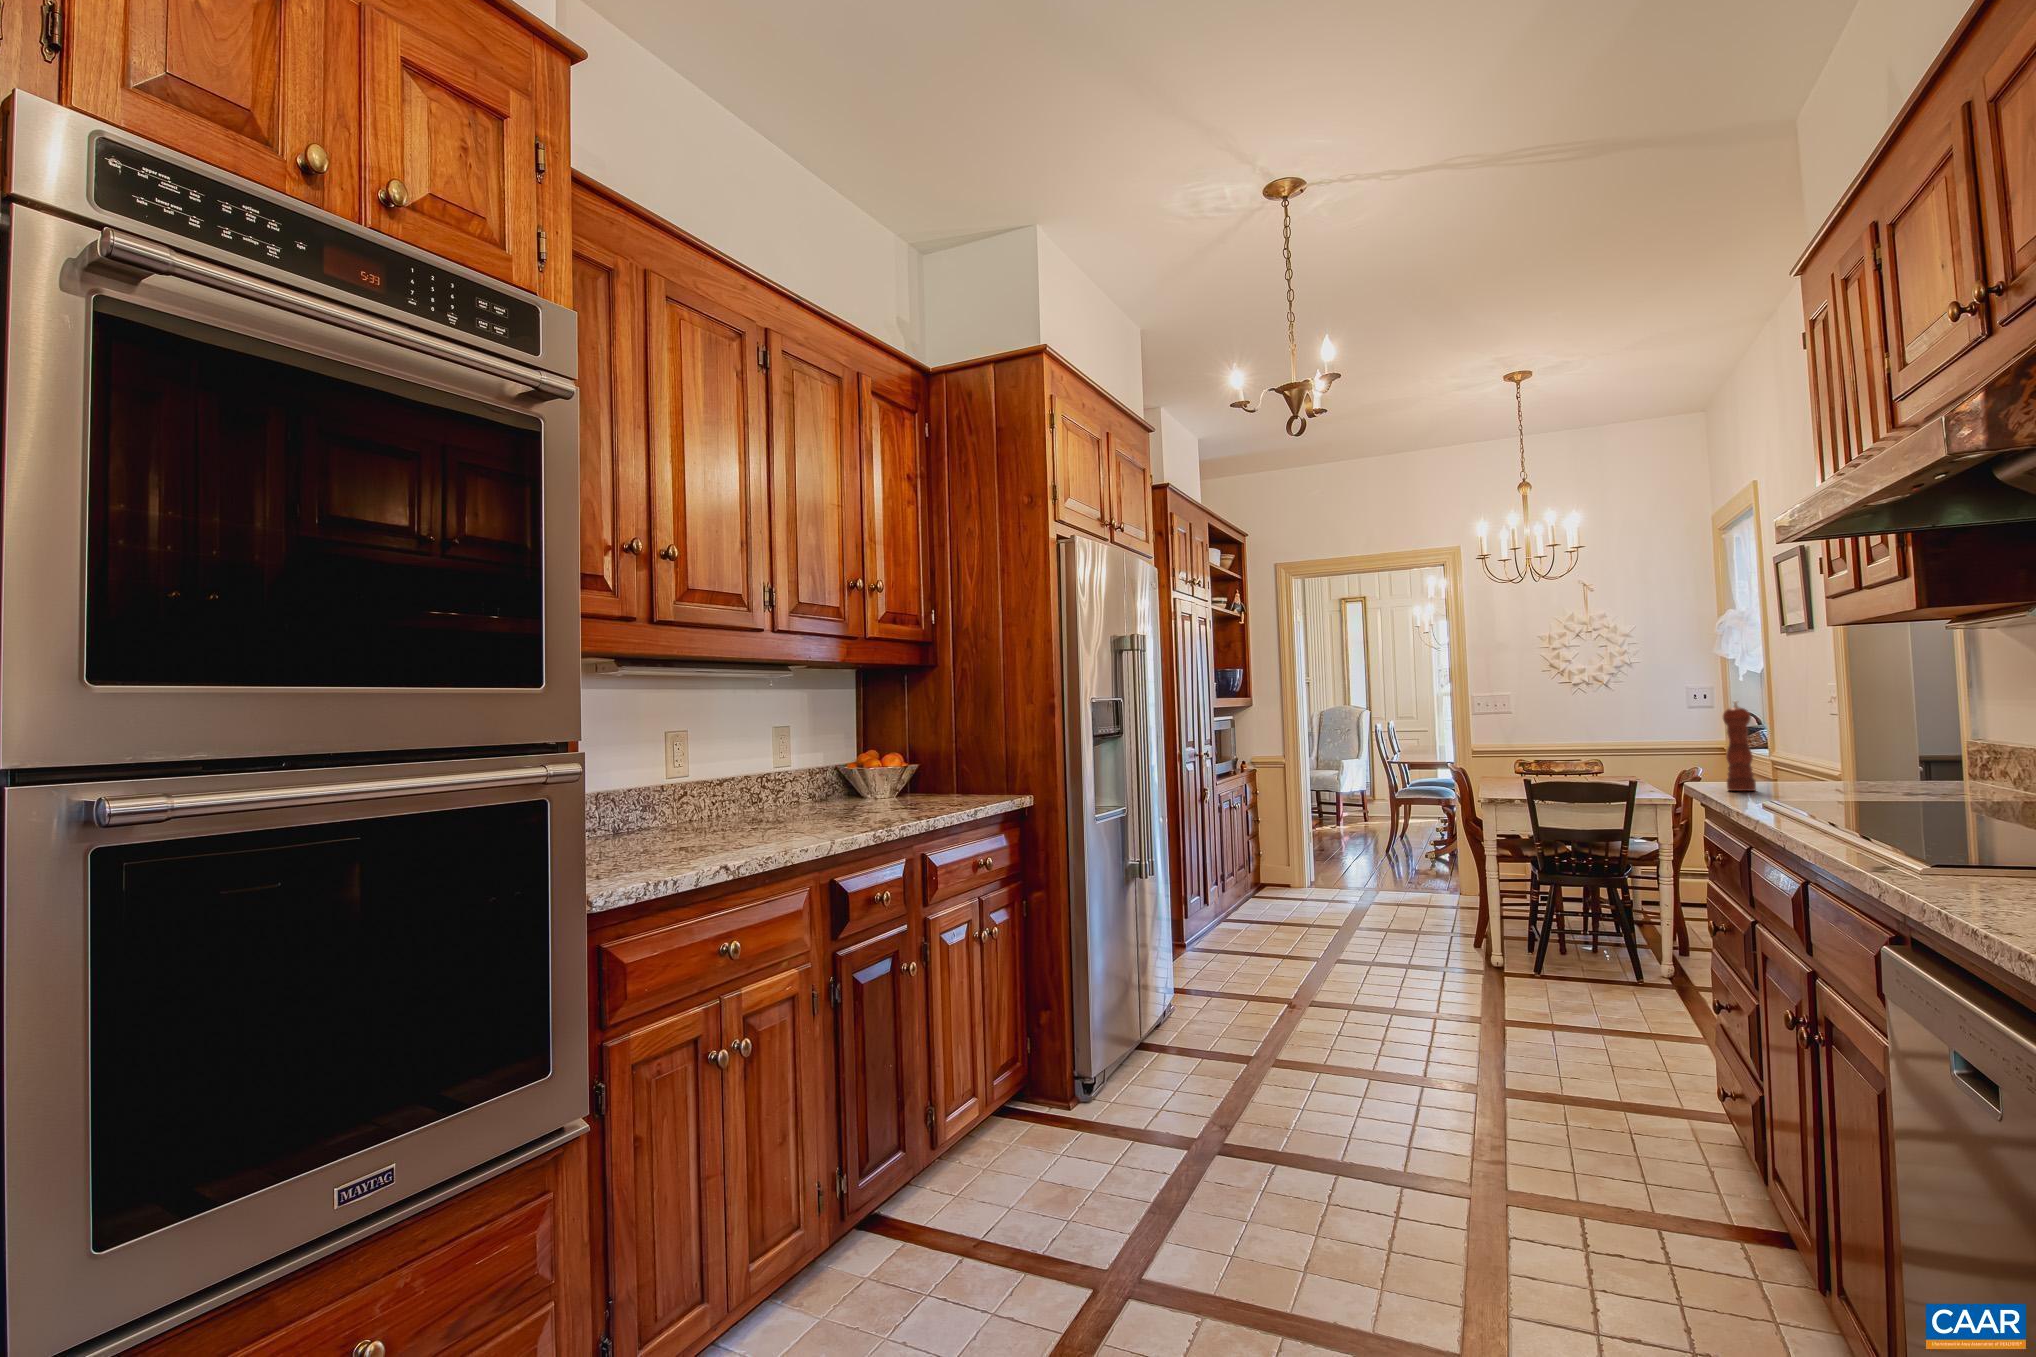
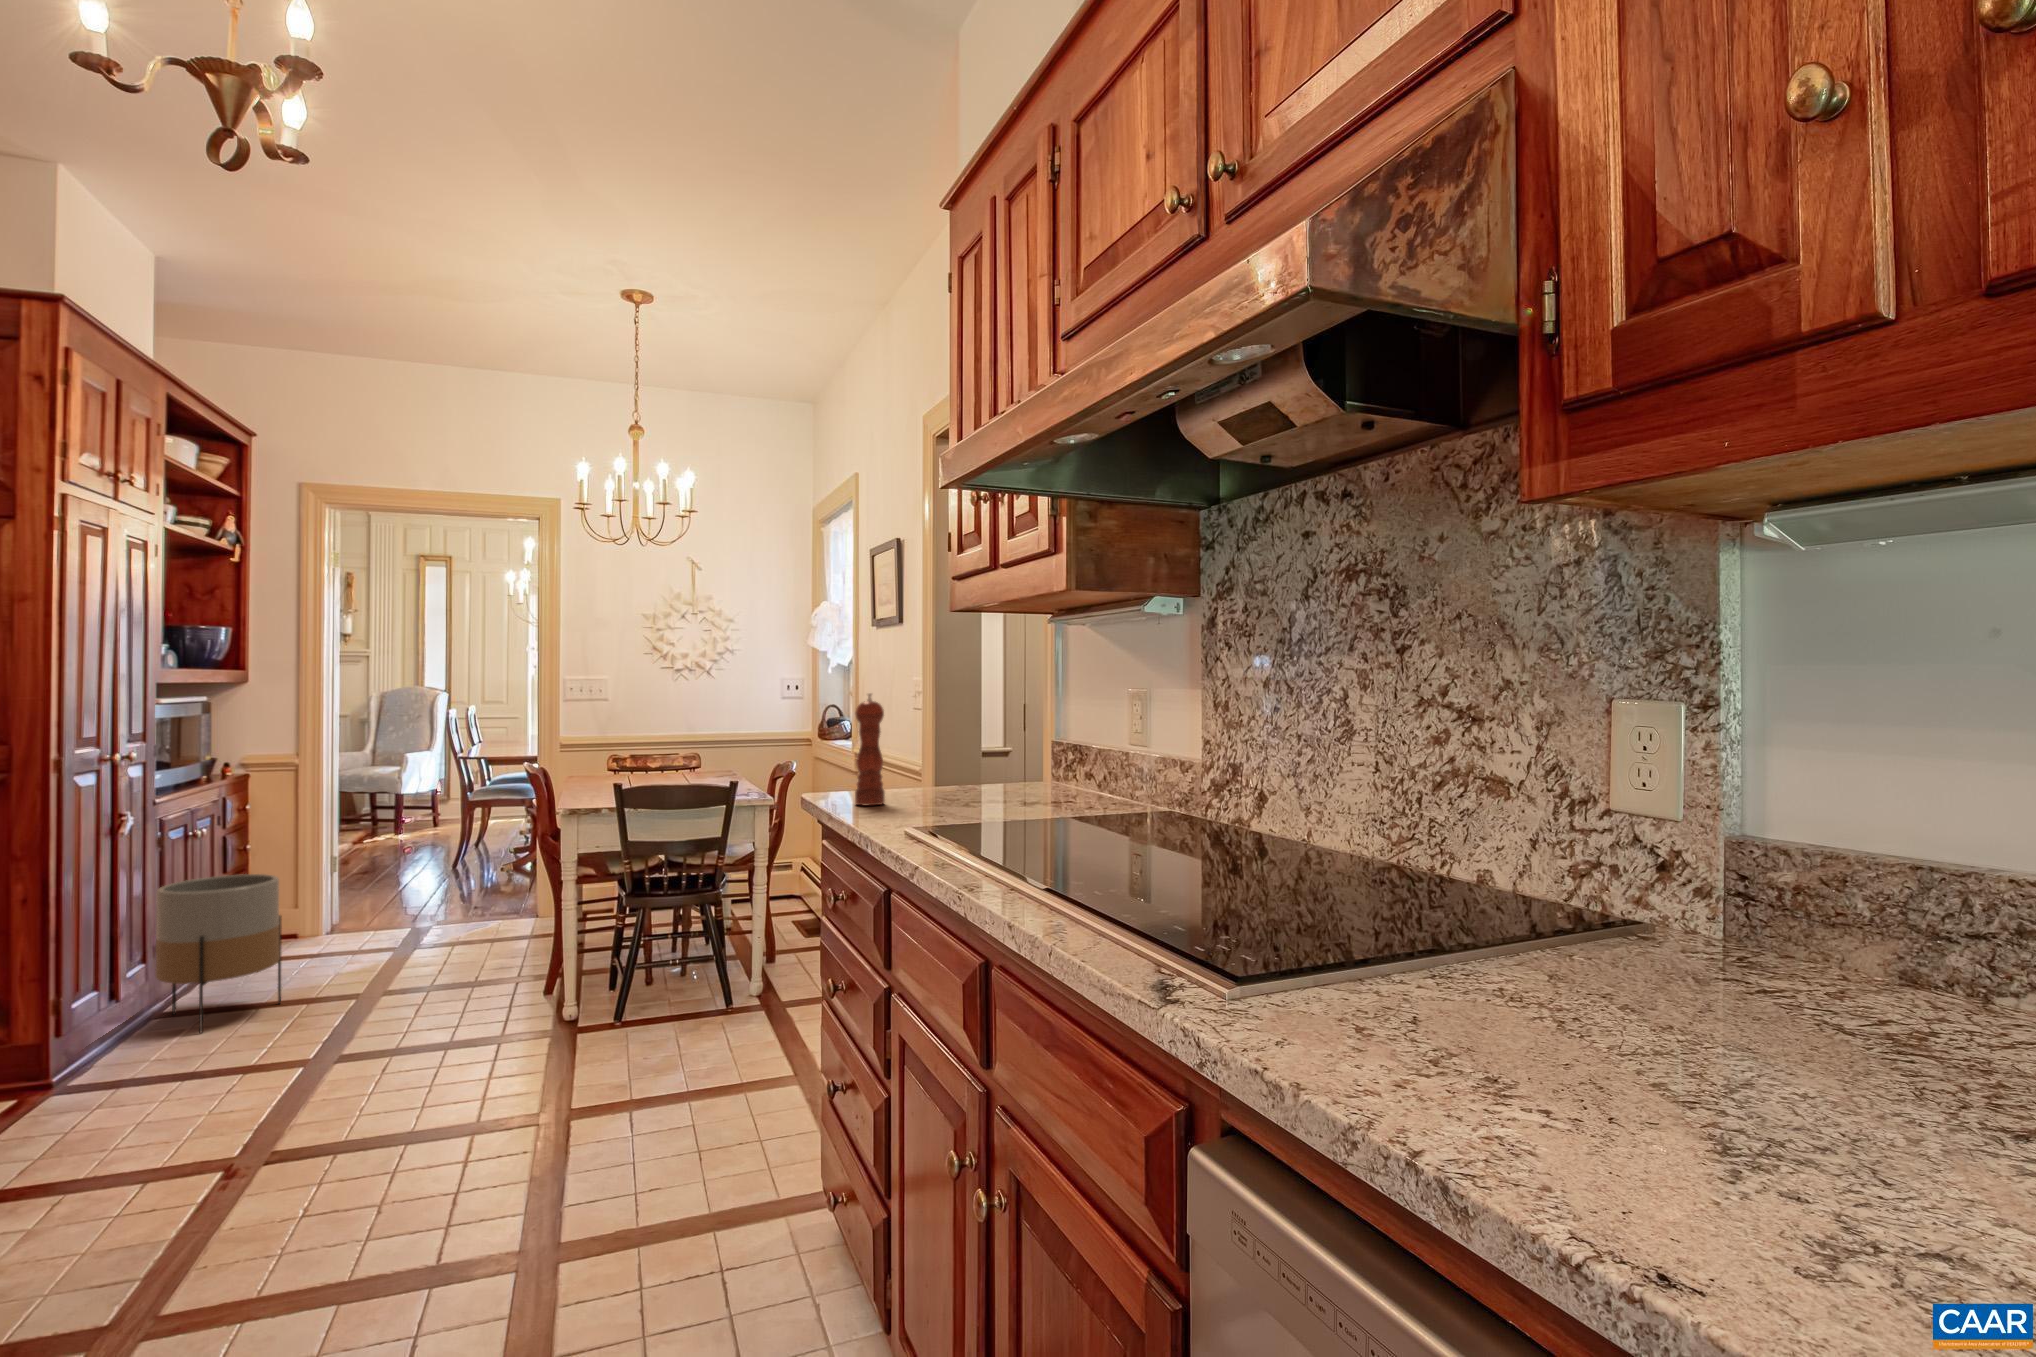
planter: none [1225,835,1294,933] -> present [156,874,281,1033]

